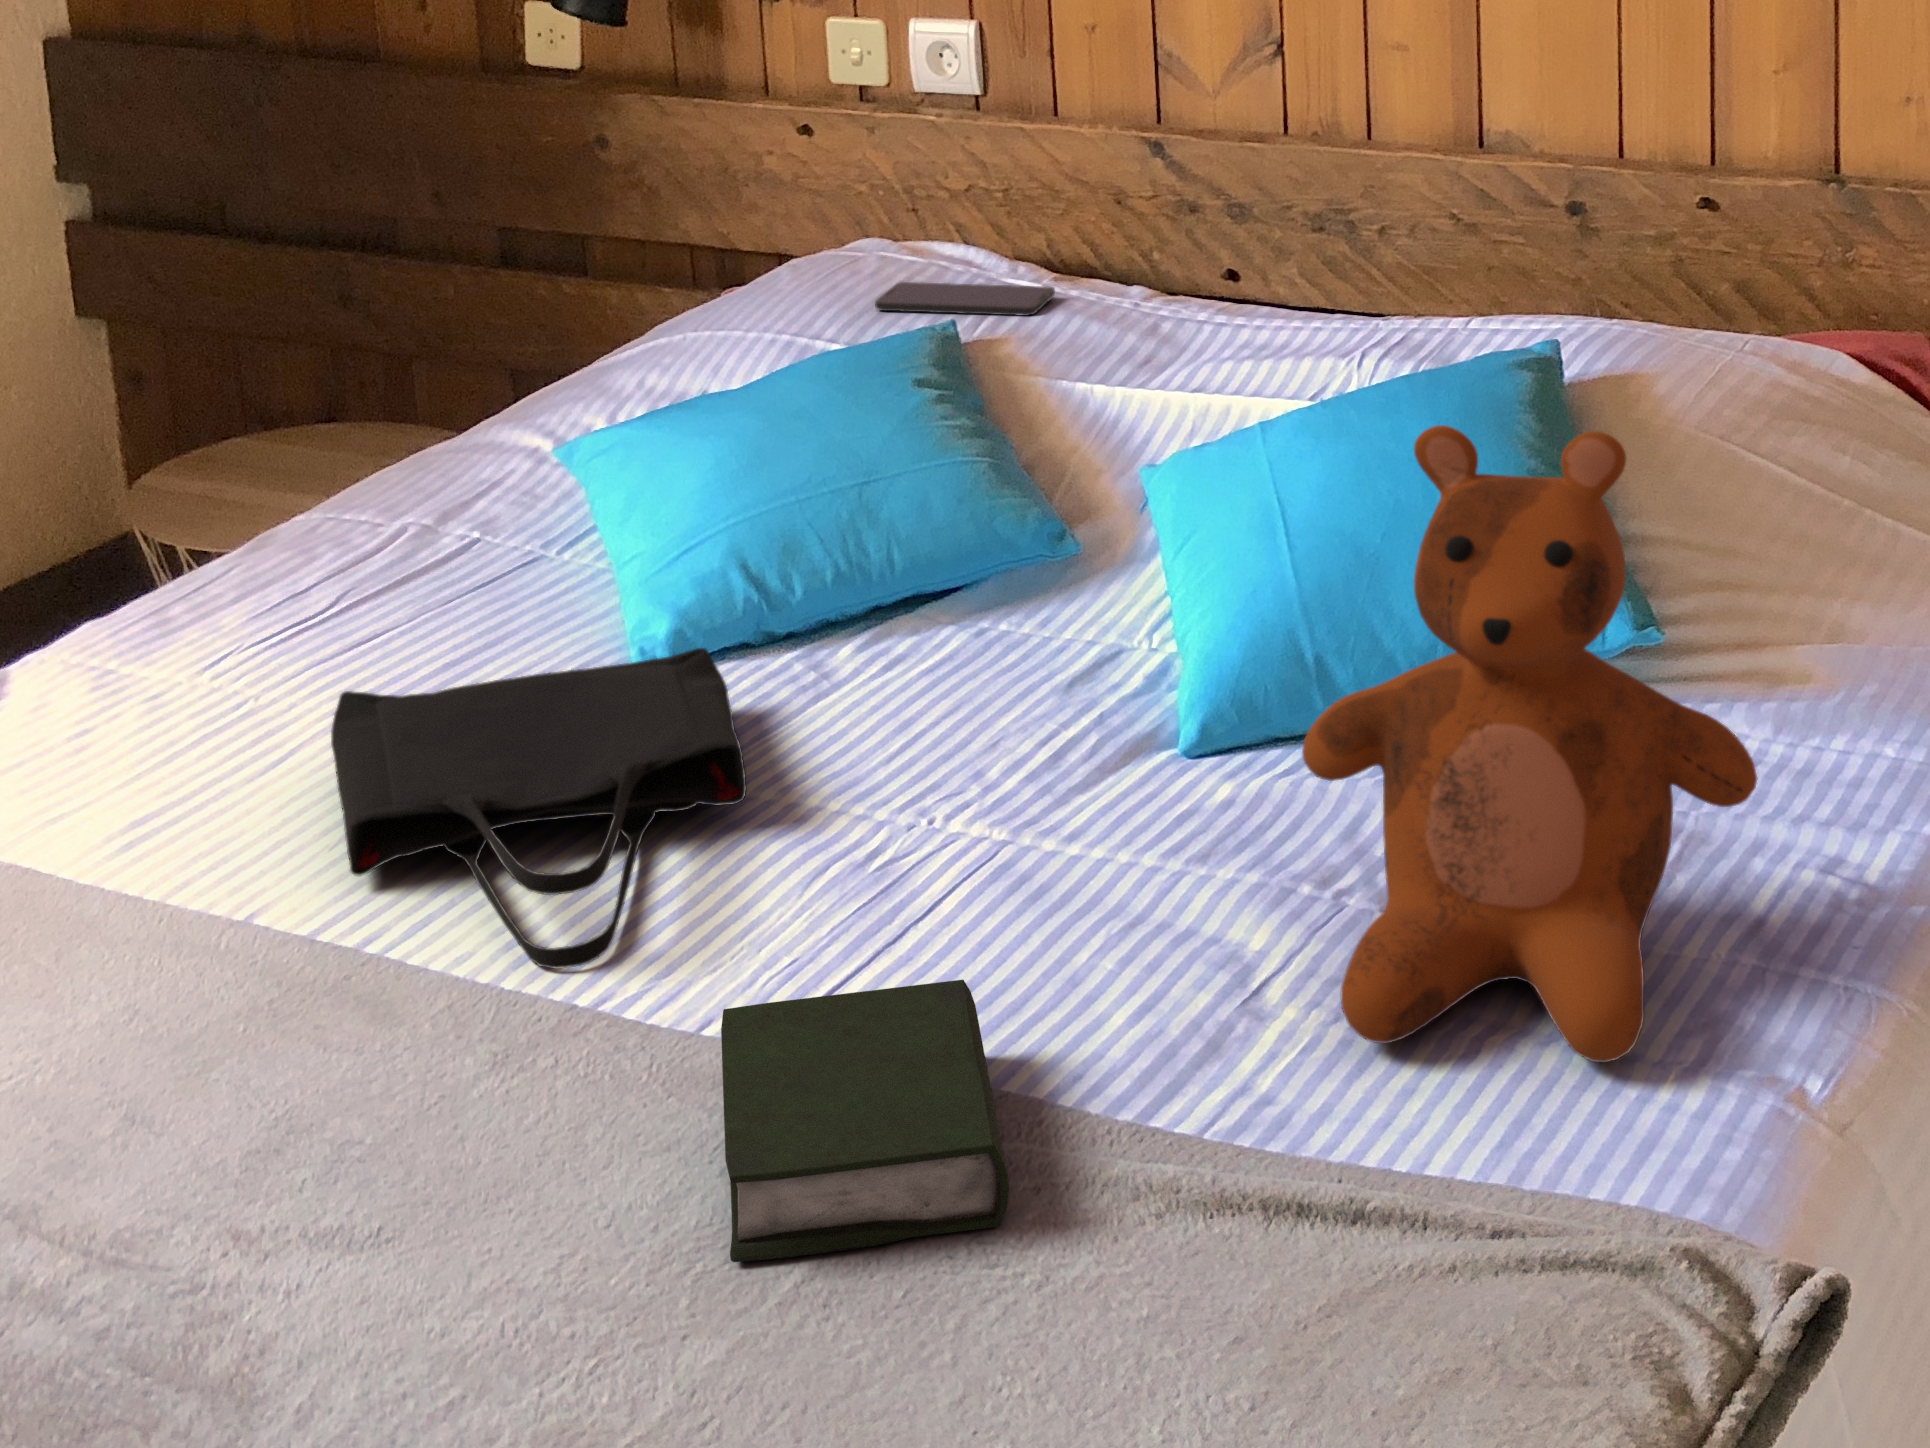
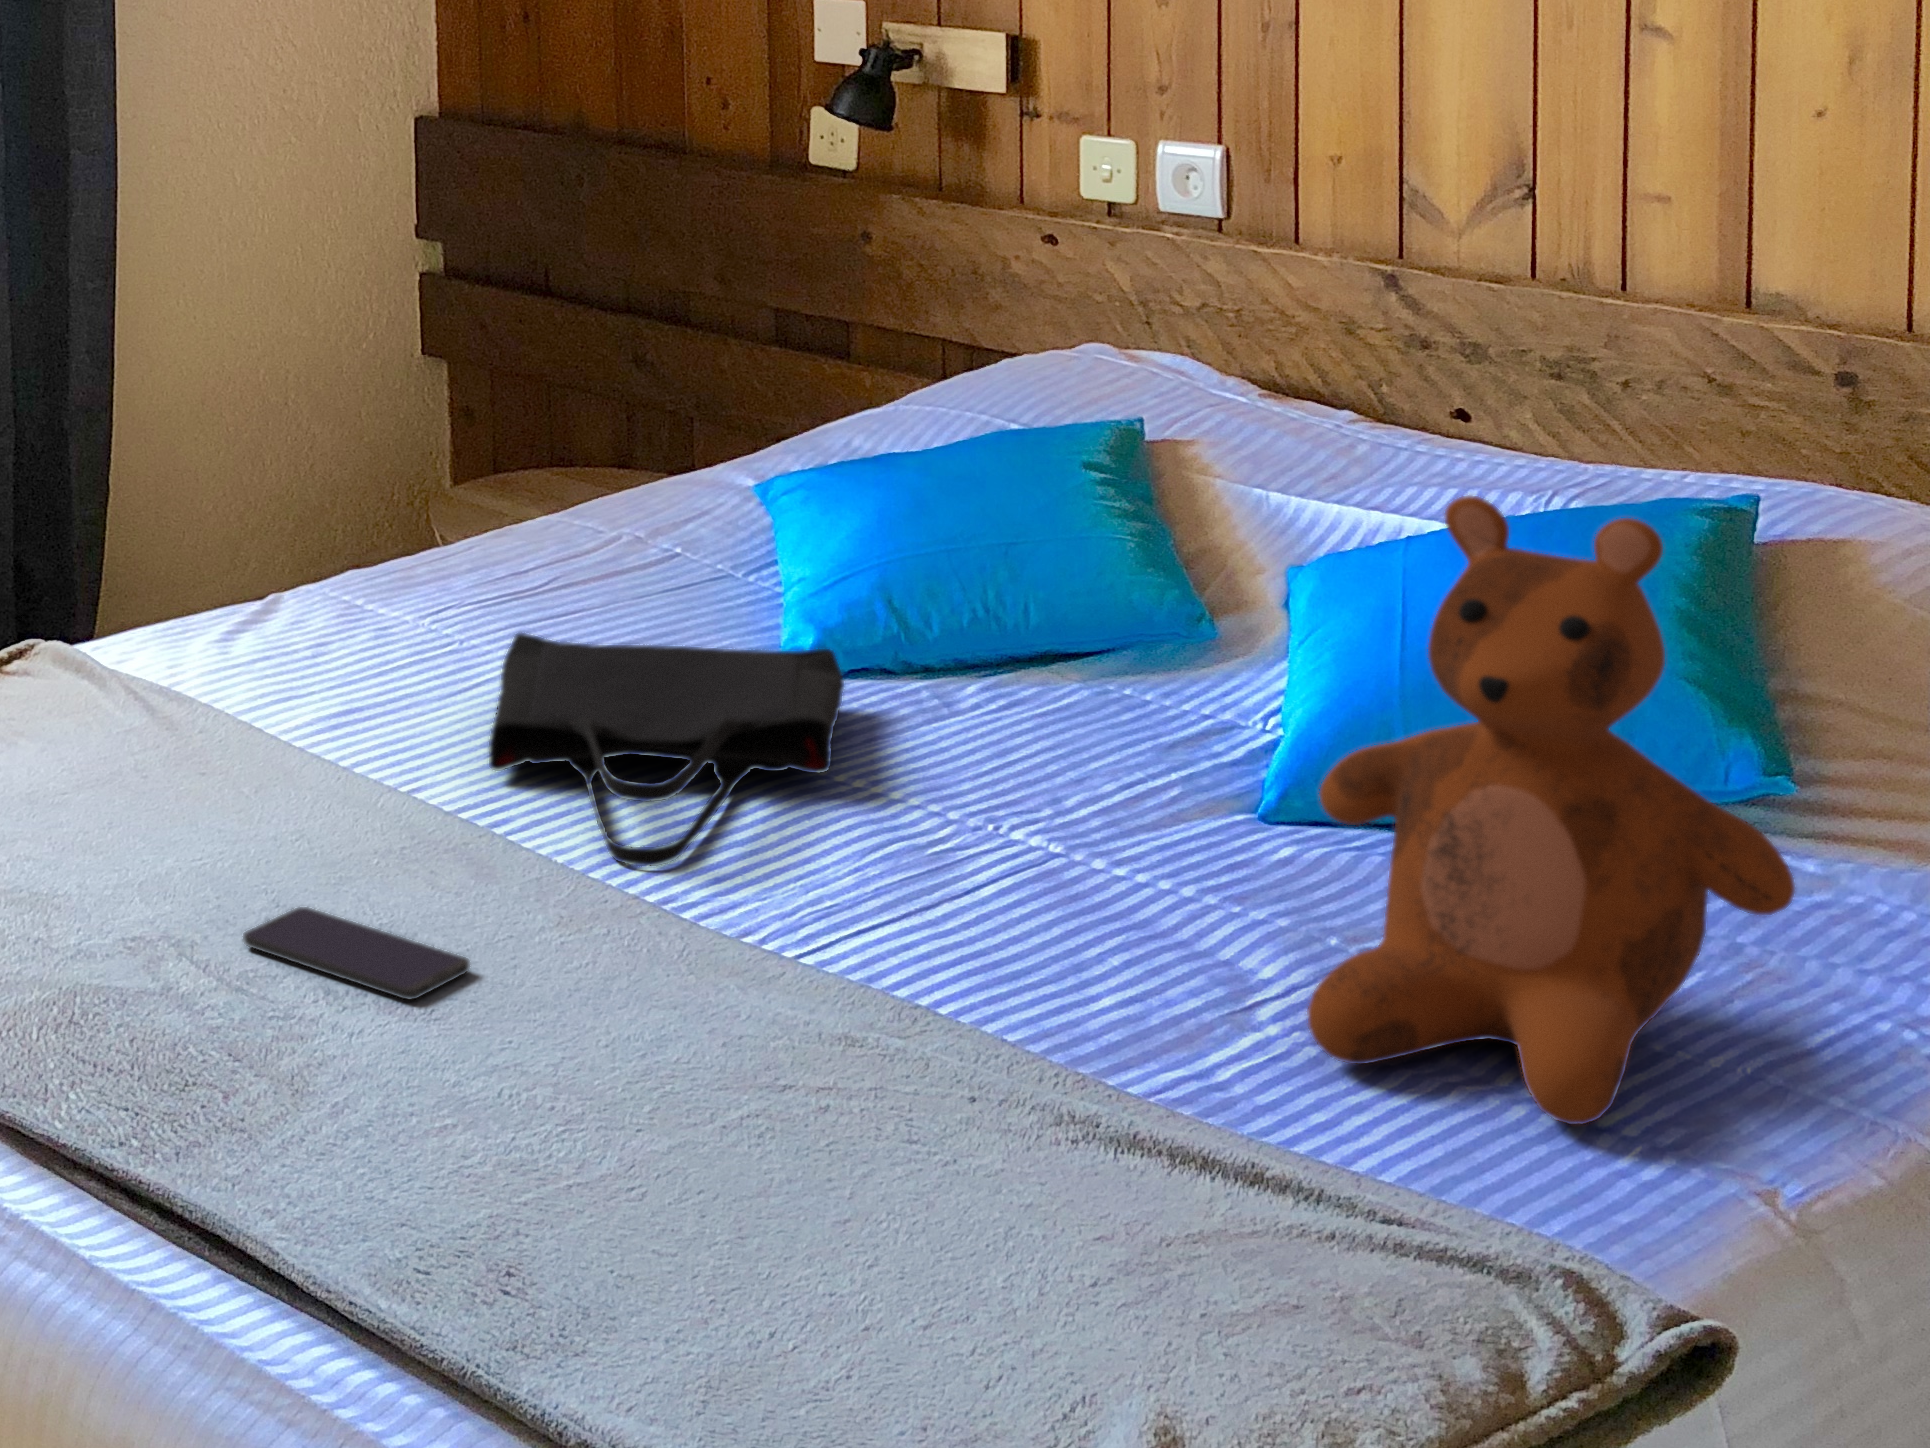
smartphone: present [875,282,1055,316] -> present [243,907,470,999]
book: present [721,980,1009,1262] -> none [689,904,962,1117]

